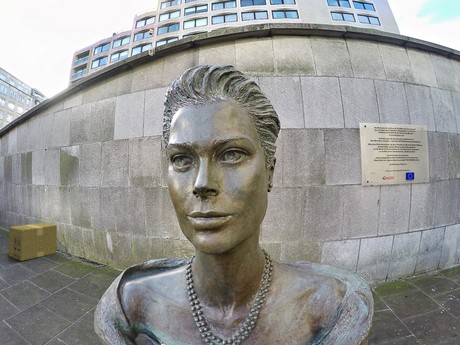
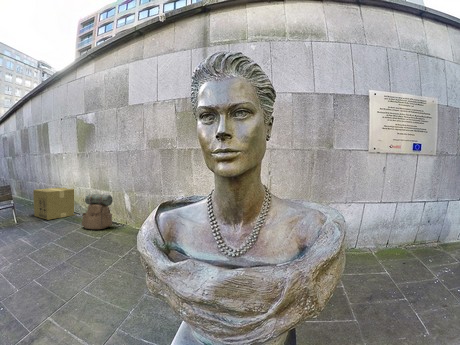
backpack: none [57,233,93,273] -> present [82,194,113,229]

